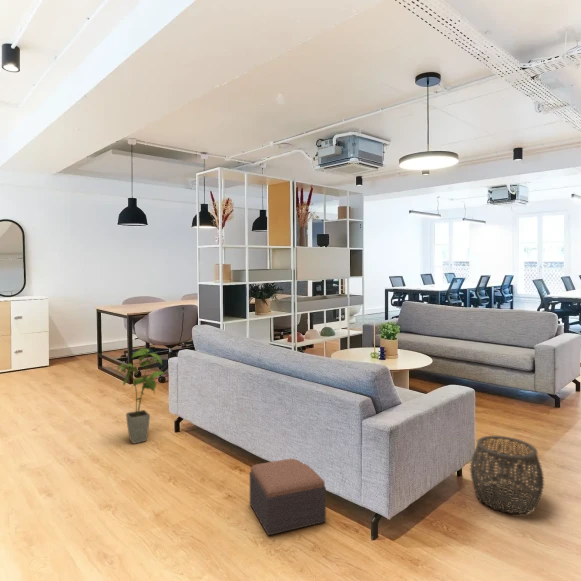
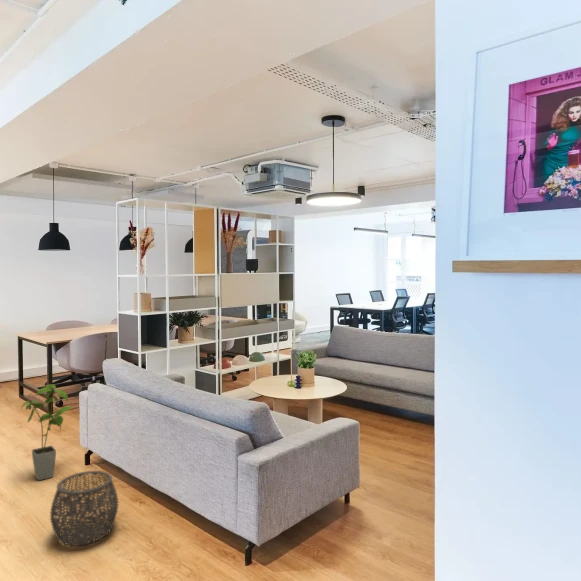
woven basket: present [470,436,544,514] -> present [50,471,118,546]
footstool: present [250,458,326,535] -> none [140,490,208,566]

